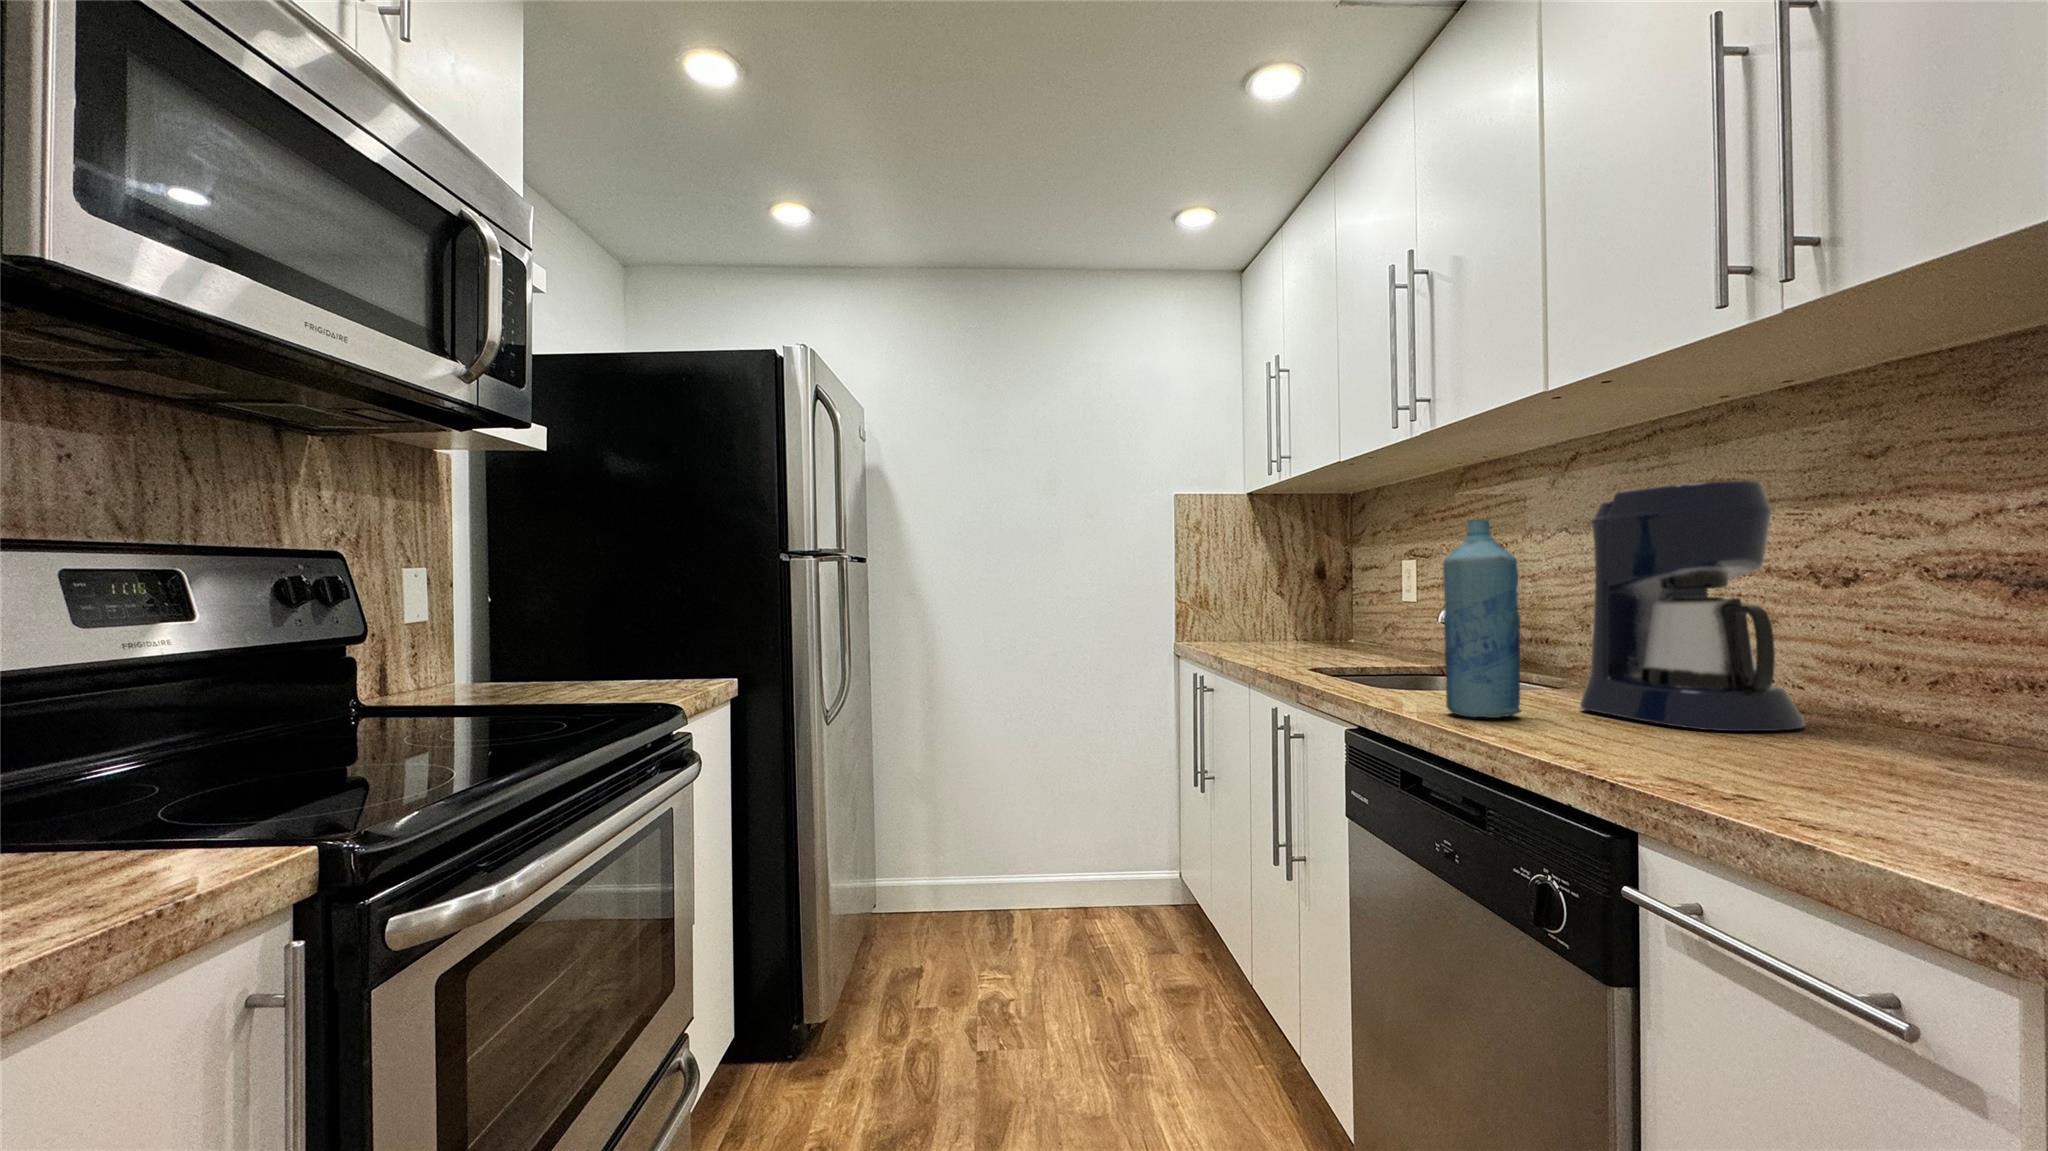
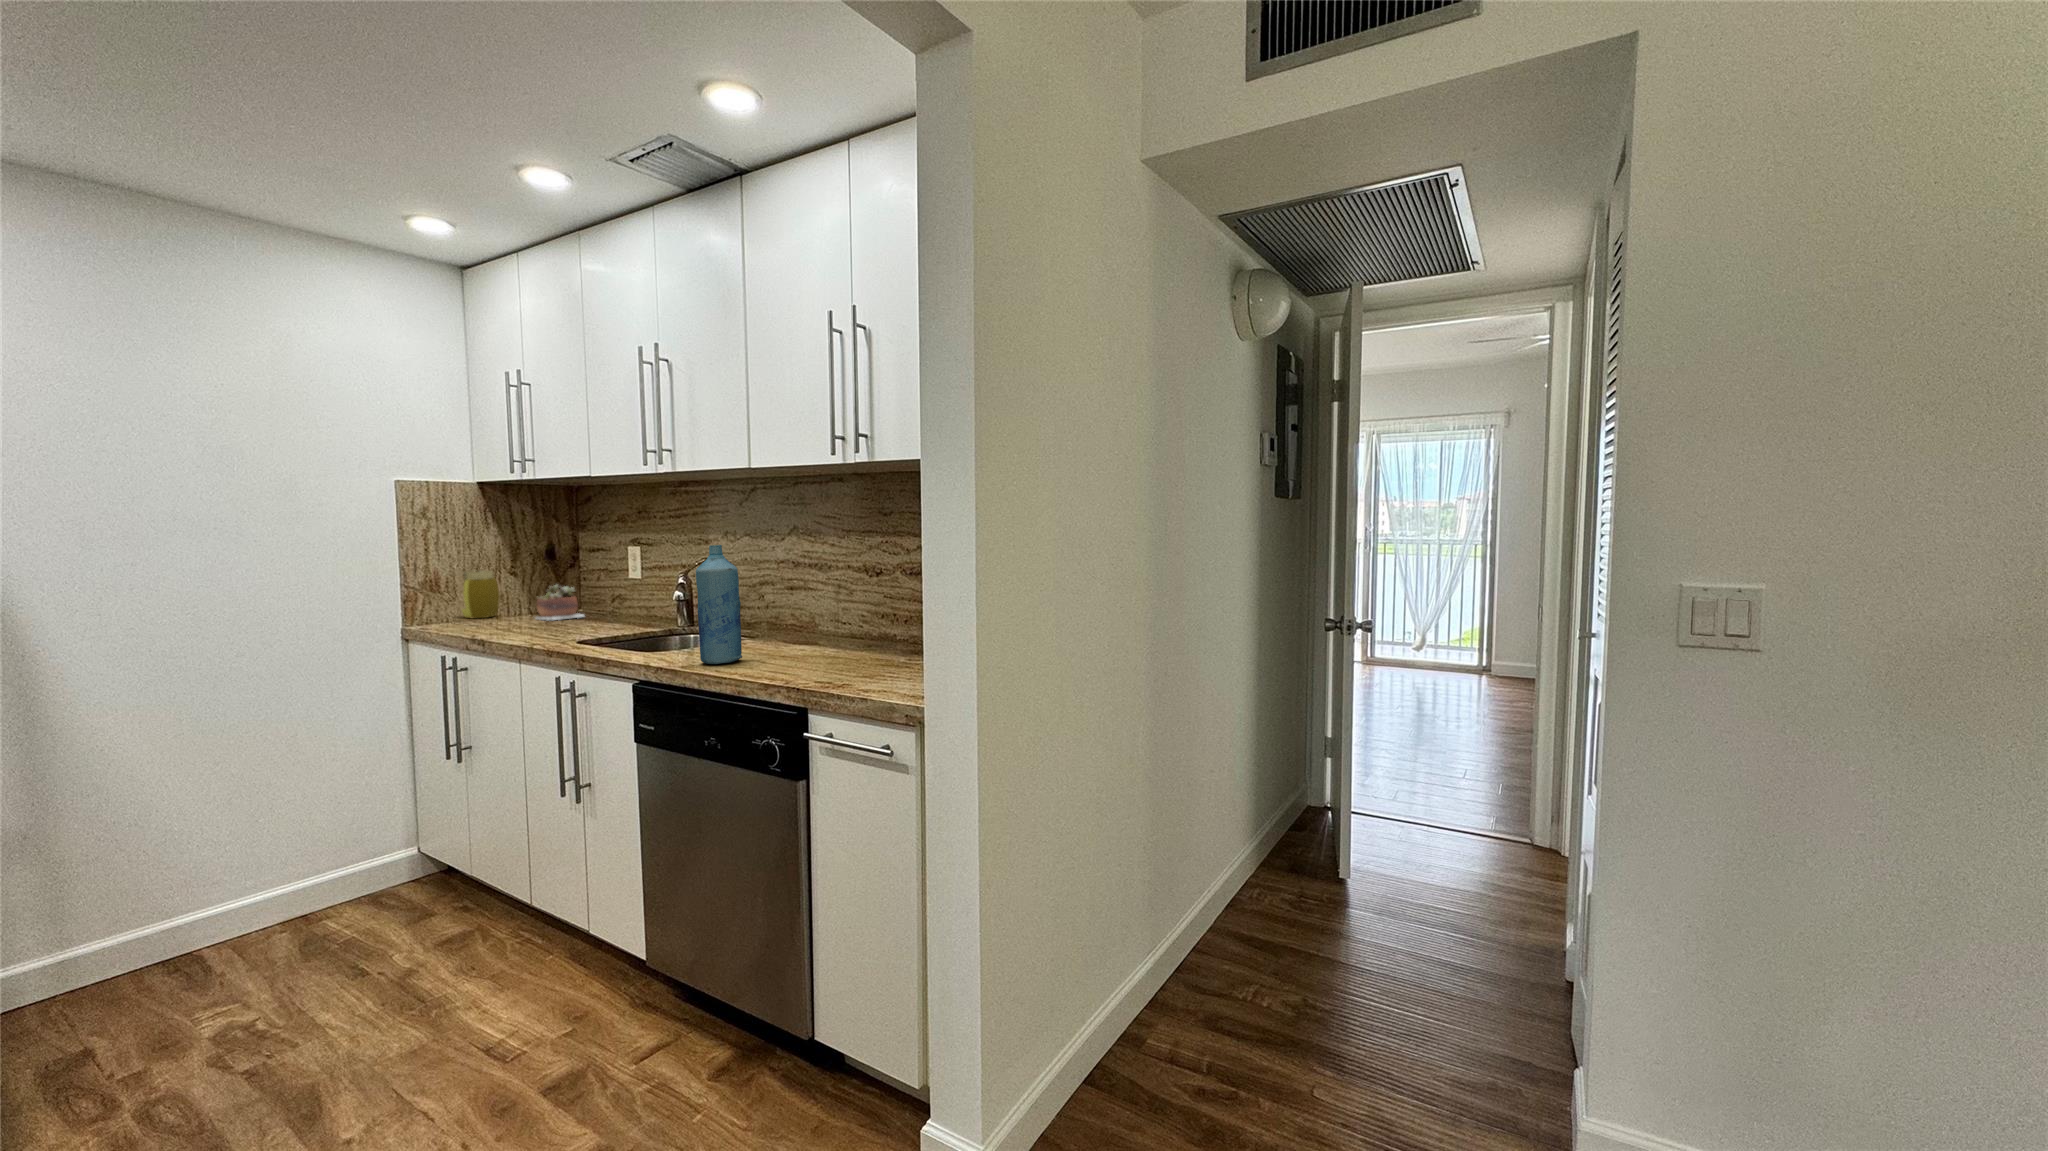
coffee maker: present [1580,481,1805,731] -> none [769,527,864,654]
jar: none [1226,588,1264,639] -> present [462,570,500,618]
succulent plant: none [1292,605,1349,647] -> present [536,585,584,621]

